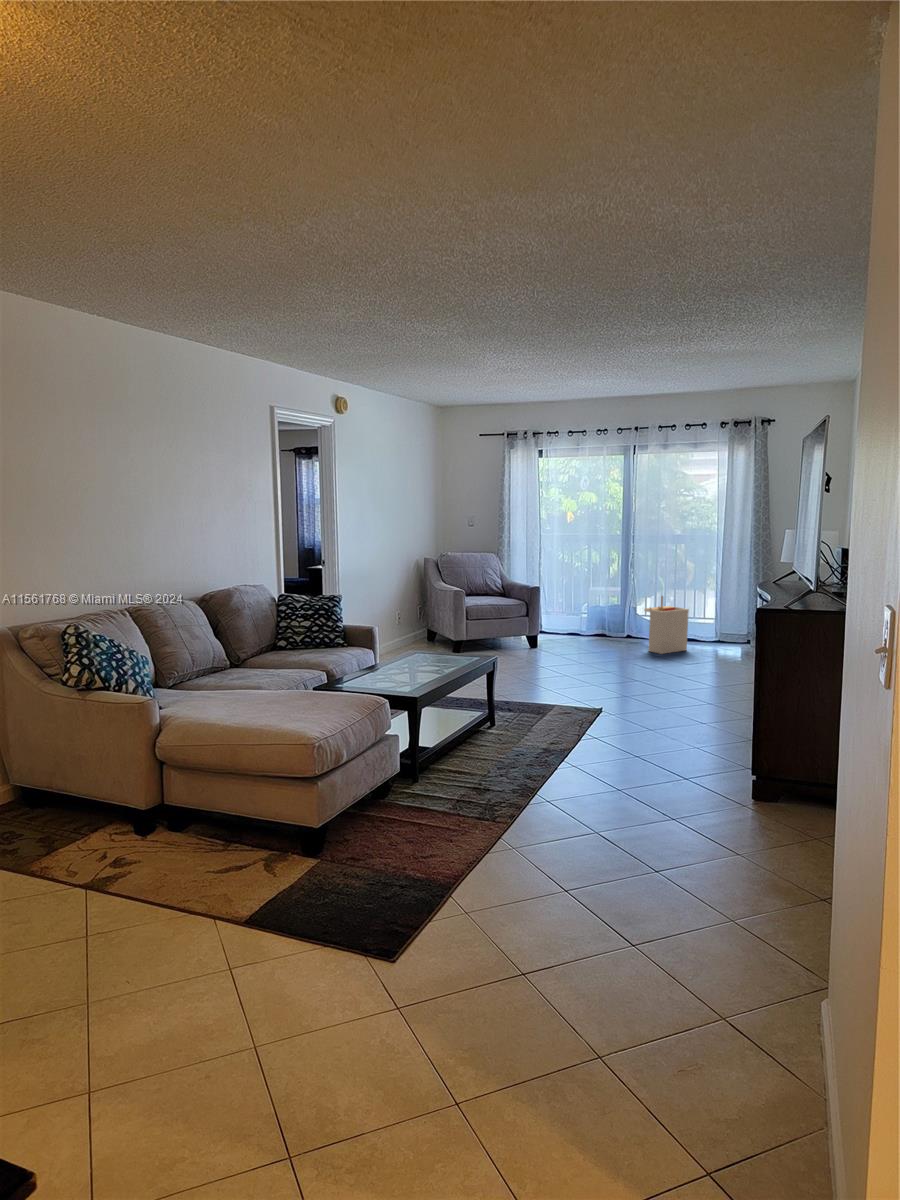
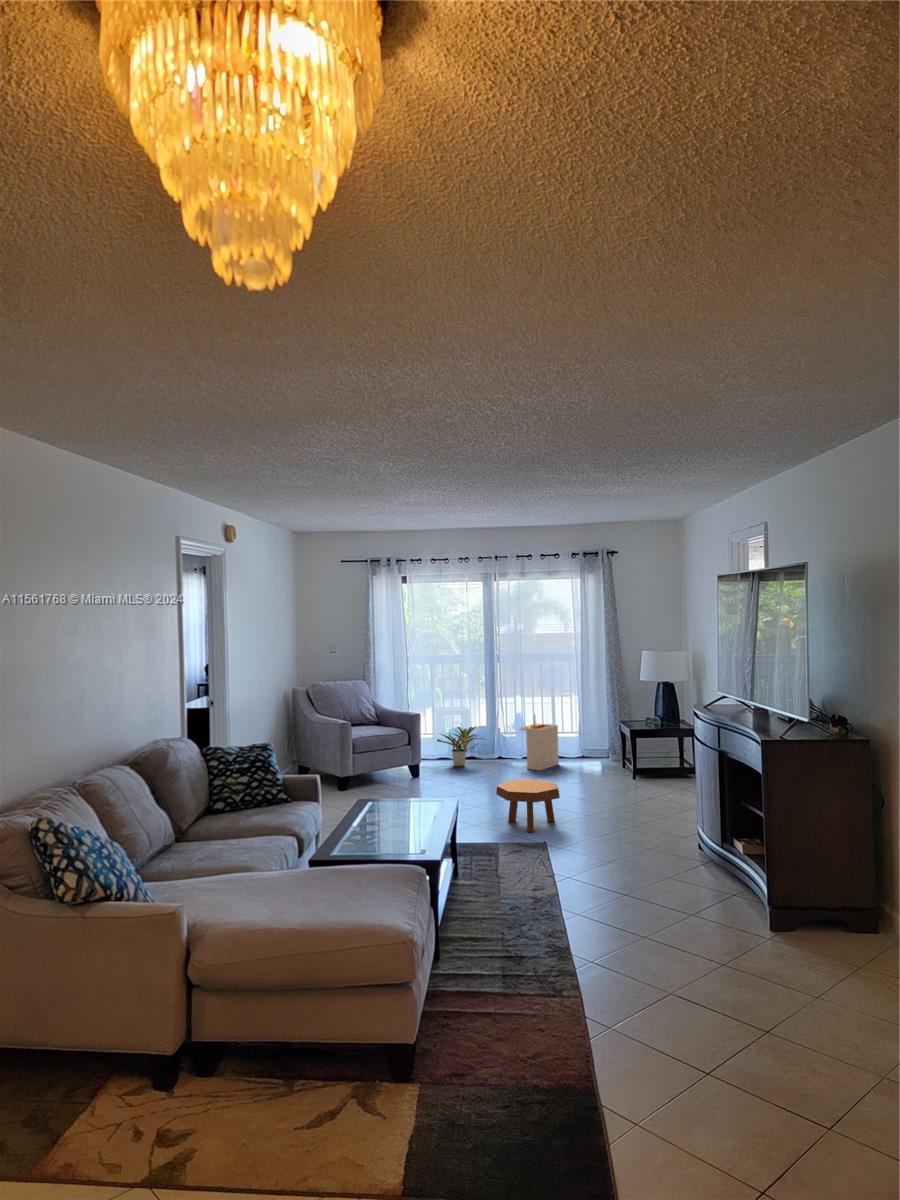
potted plant: none [560,602,612,643] -> present [437,726,485,767]
footstool: none [562,655,626,705] -> present [496,779,560,832]

